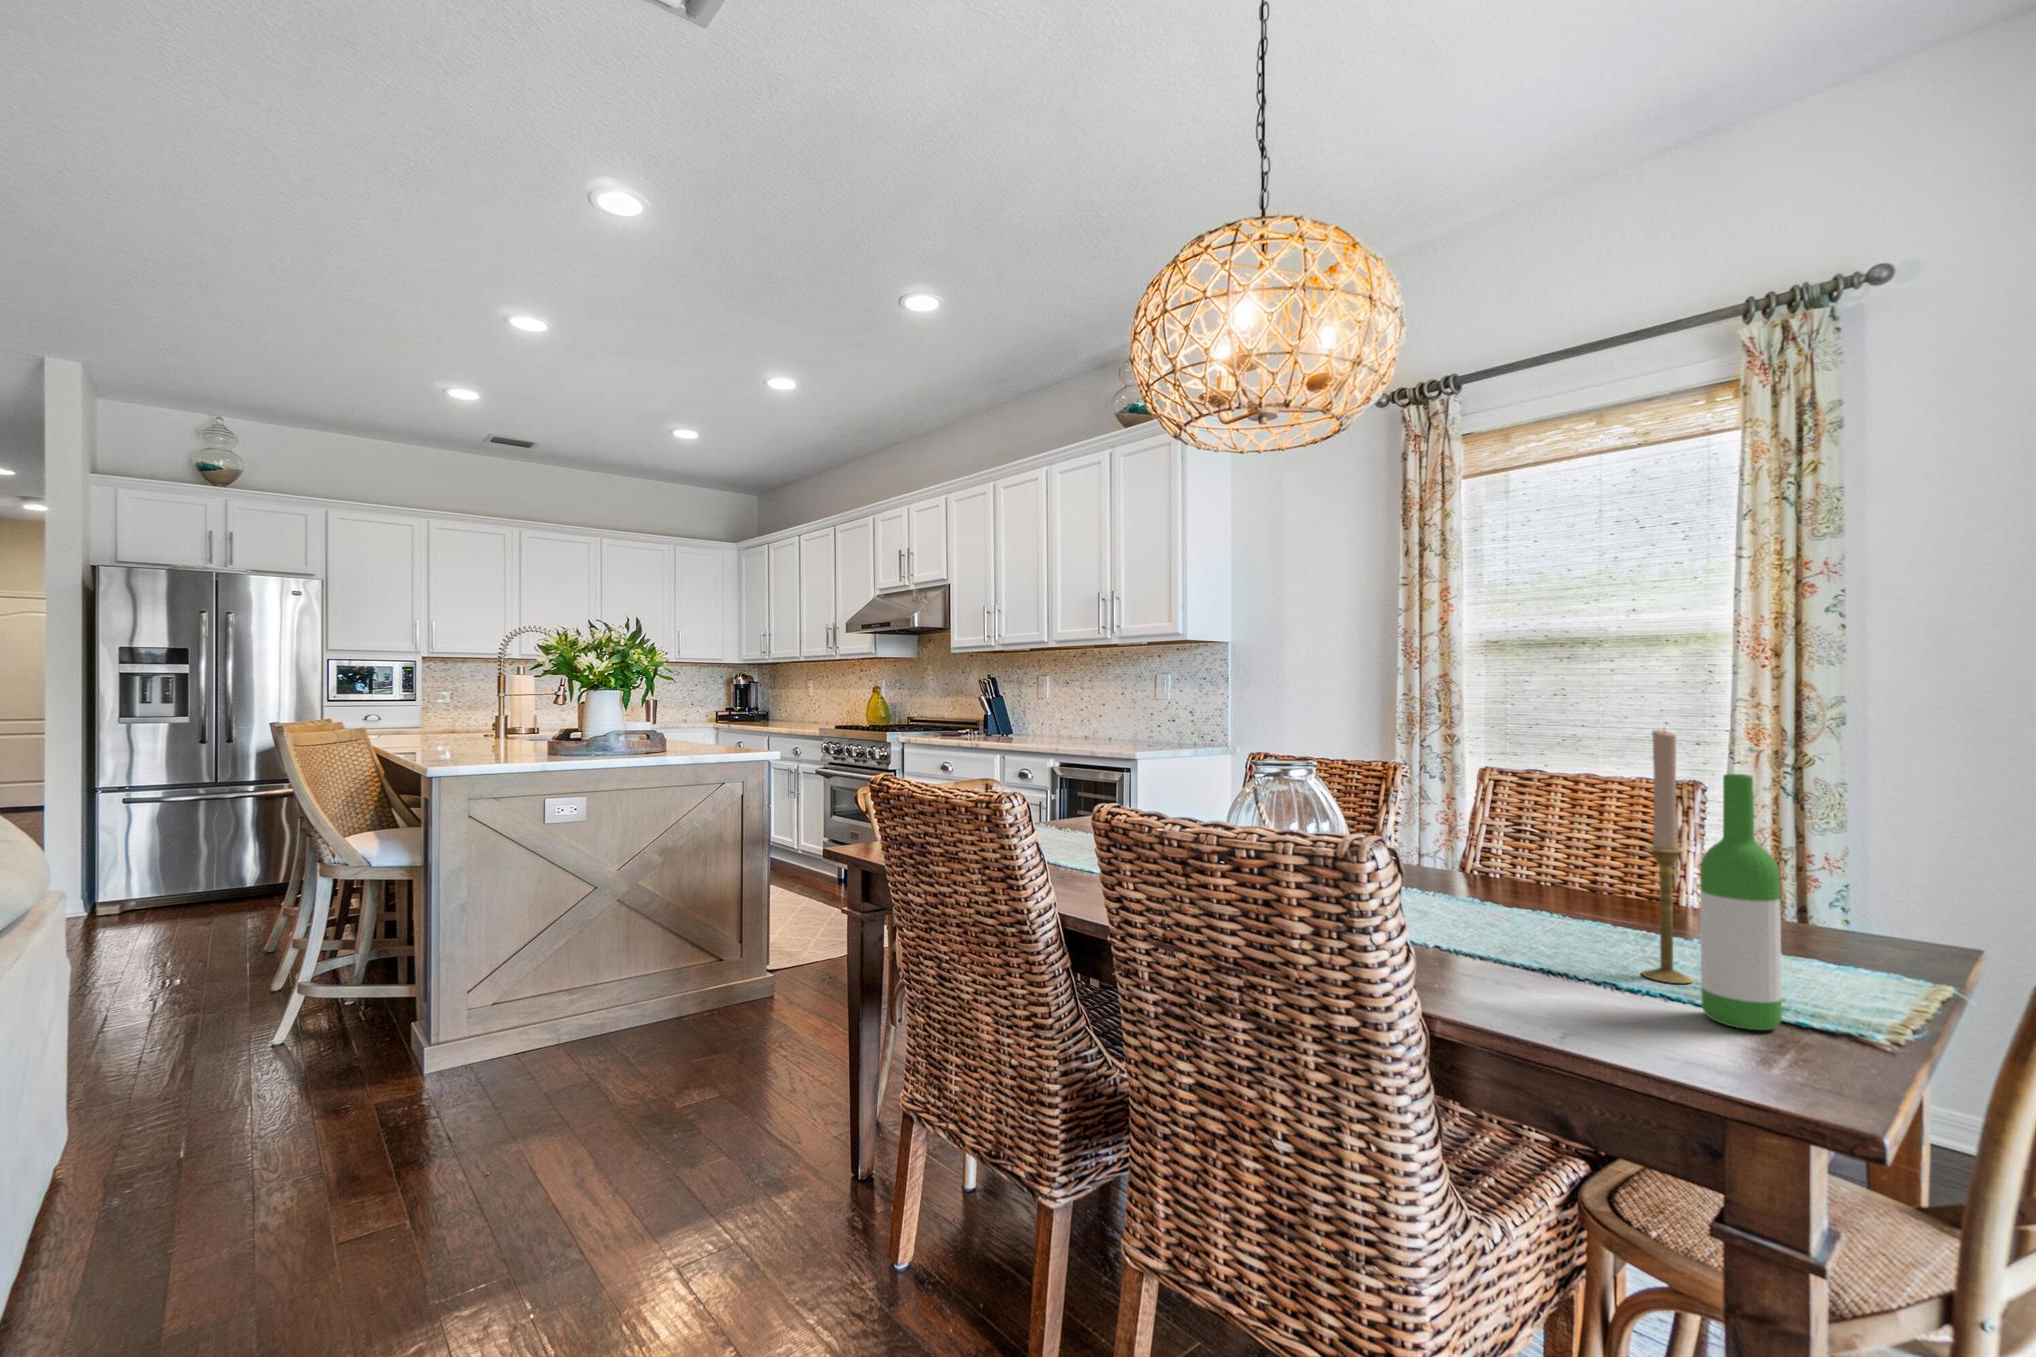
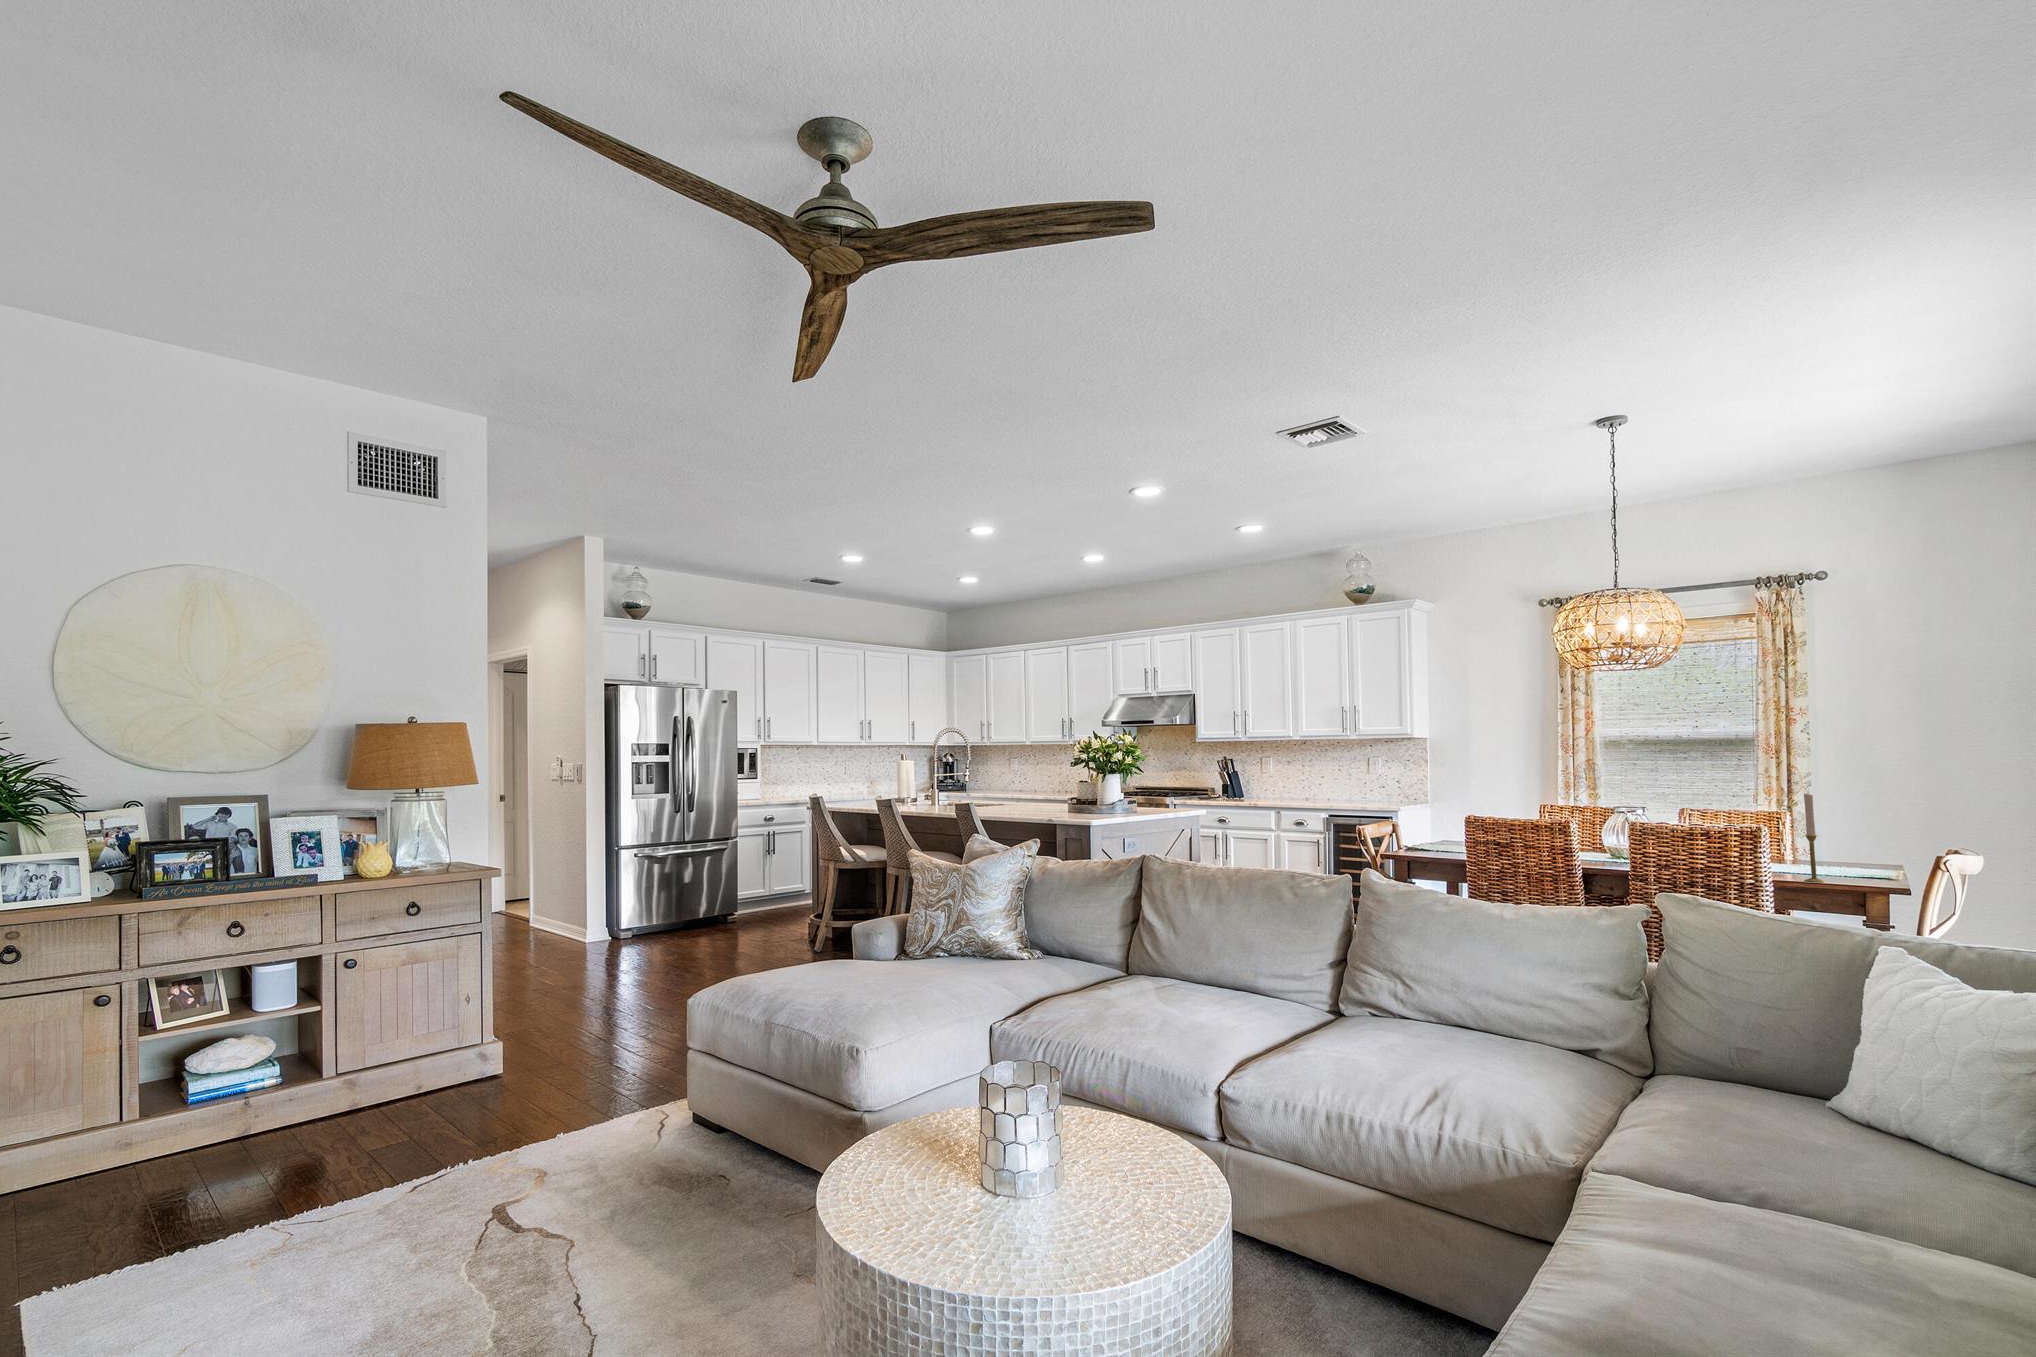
wine bottle: present [1700,774,1782,1030] -> none [1835,808,1865,888]

